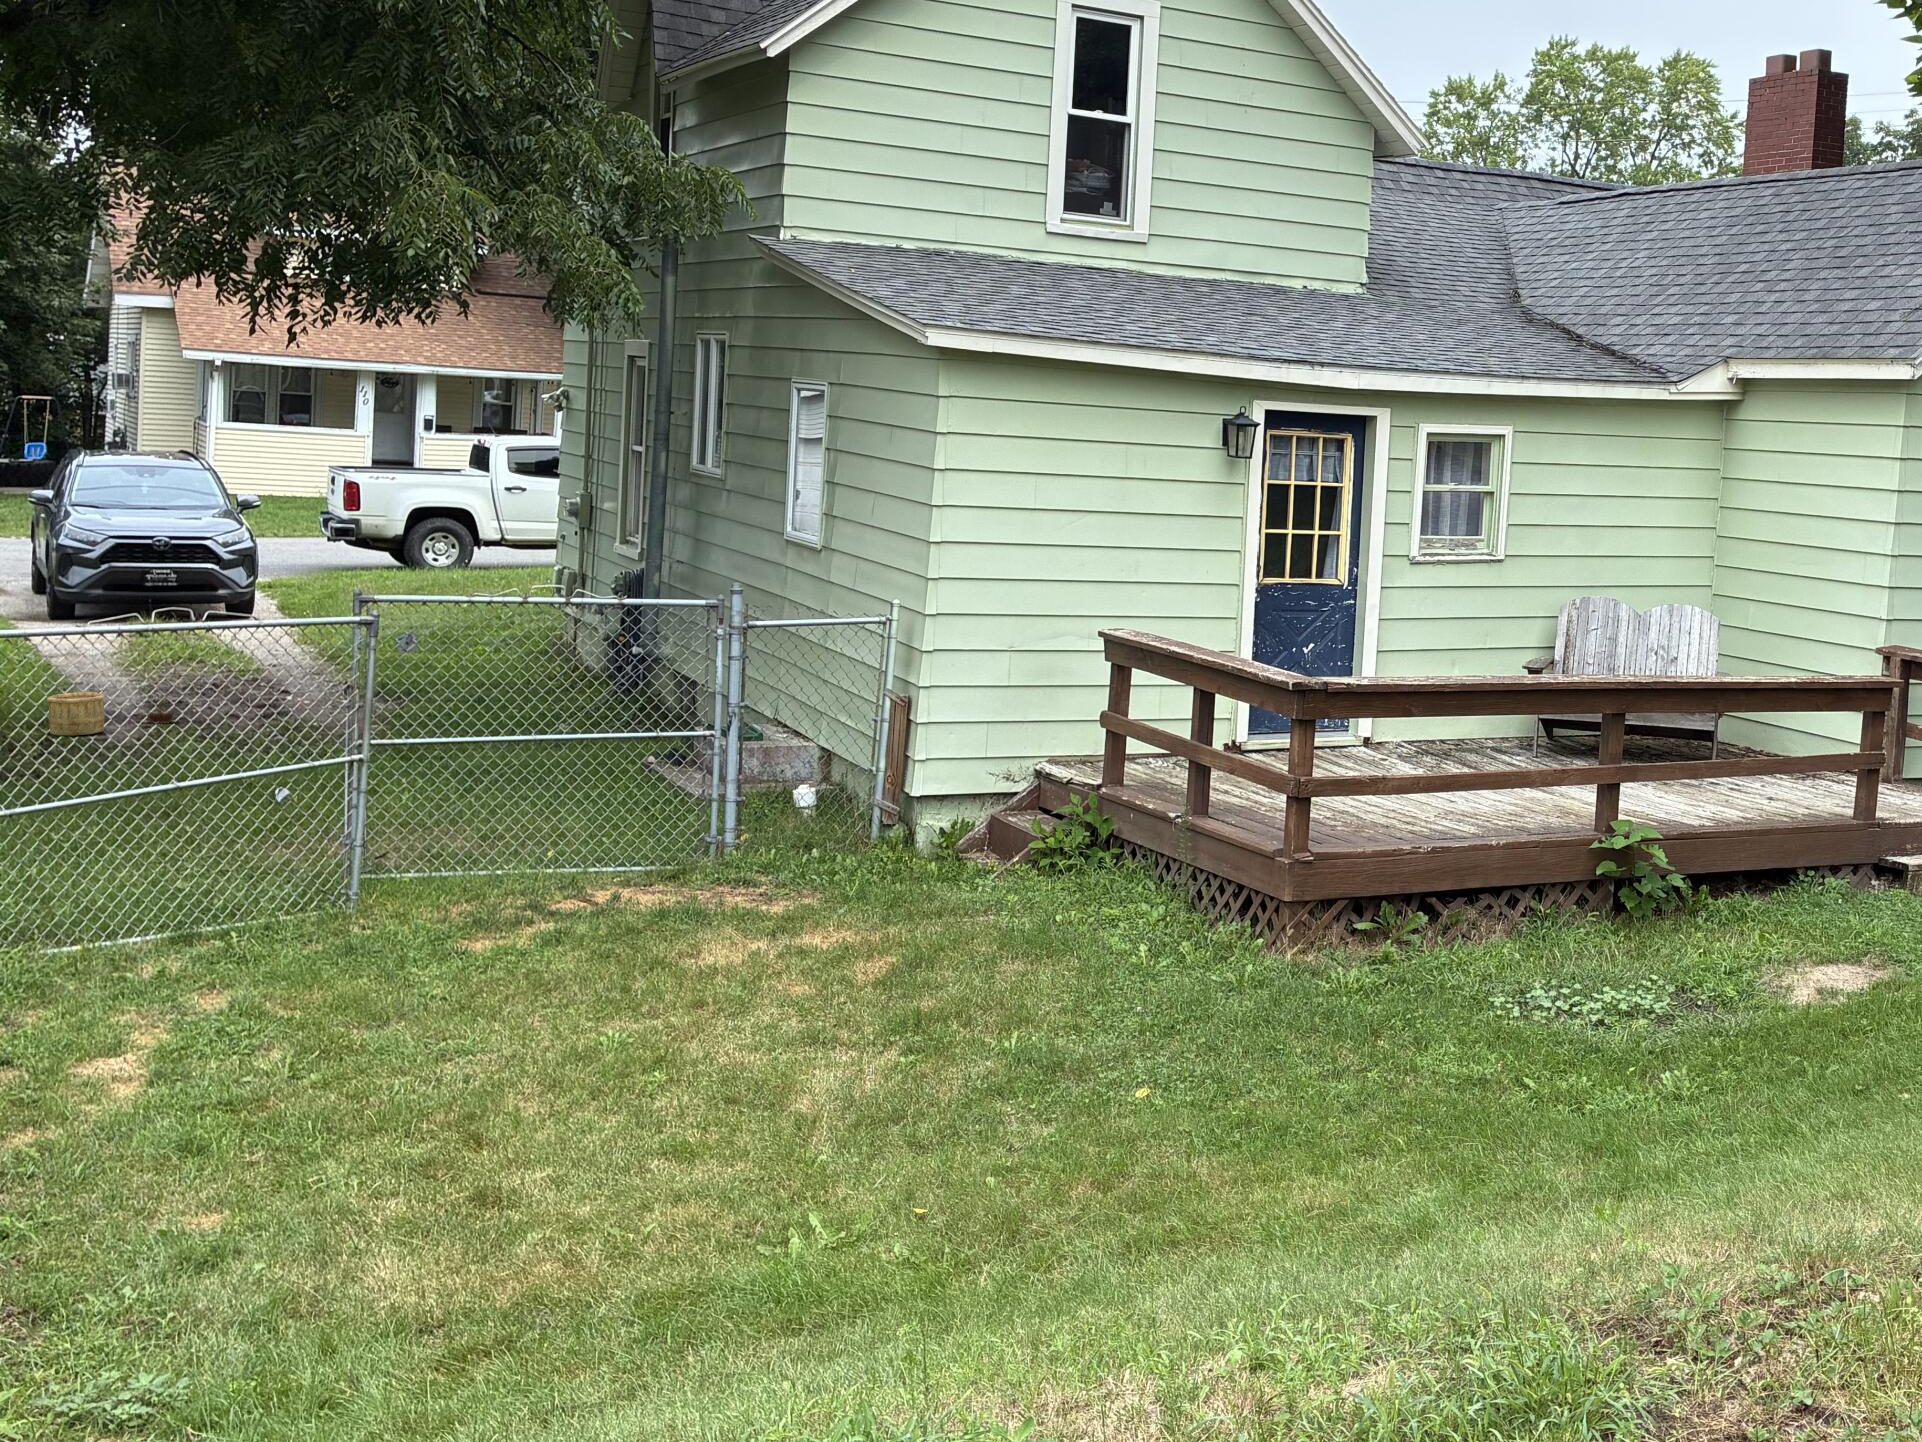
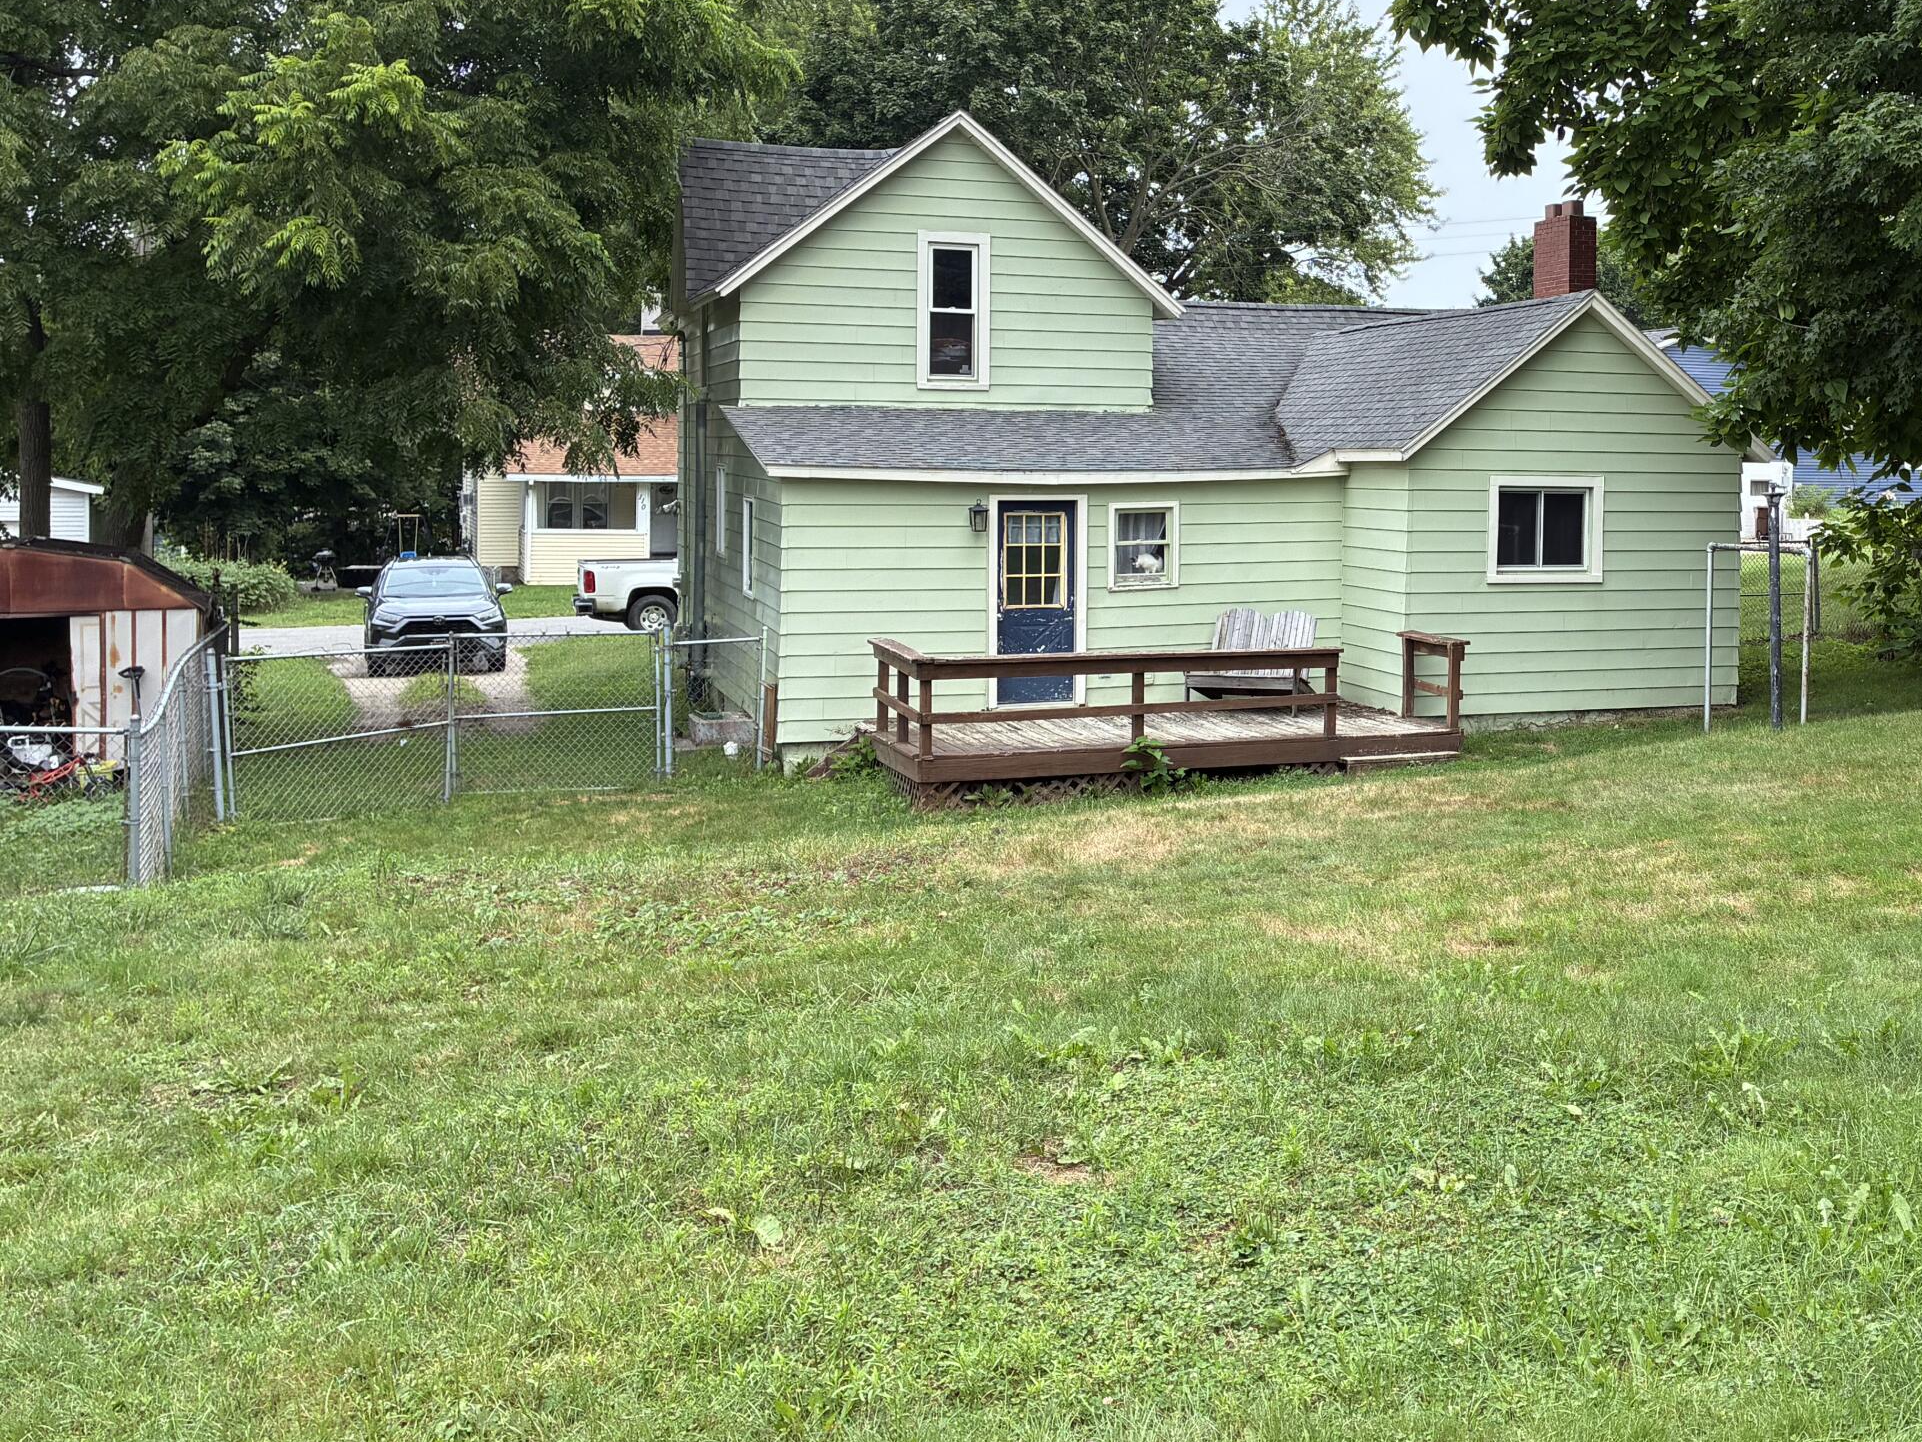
wooden bucket: present [47,692,105,735] -> none [334,709,369,735]

